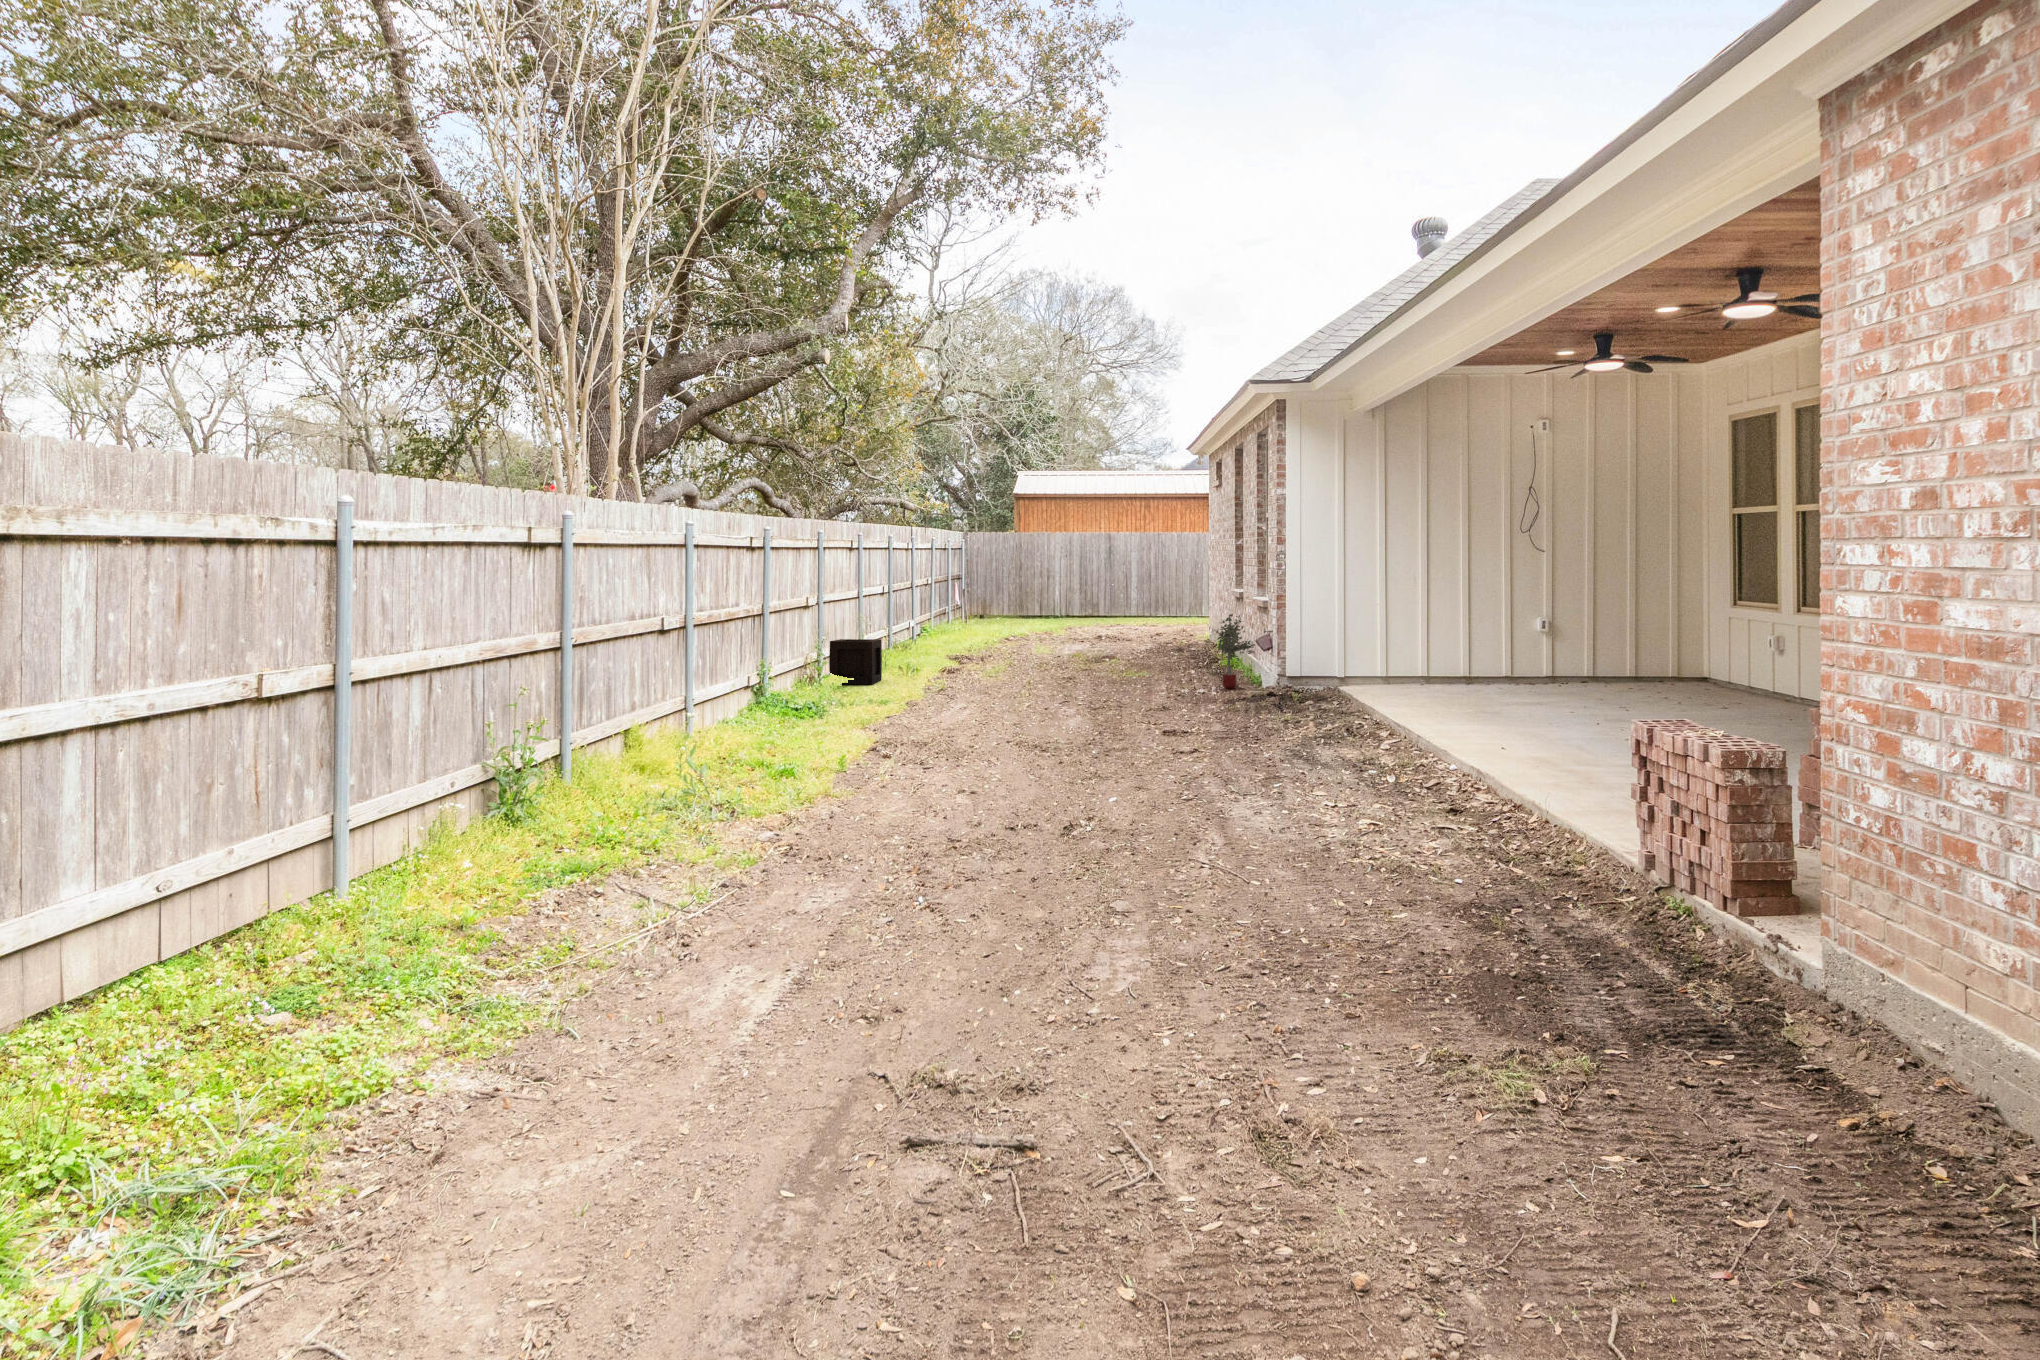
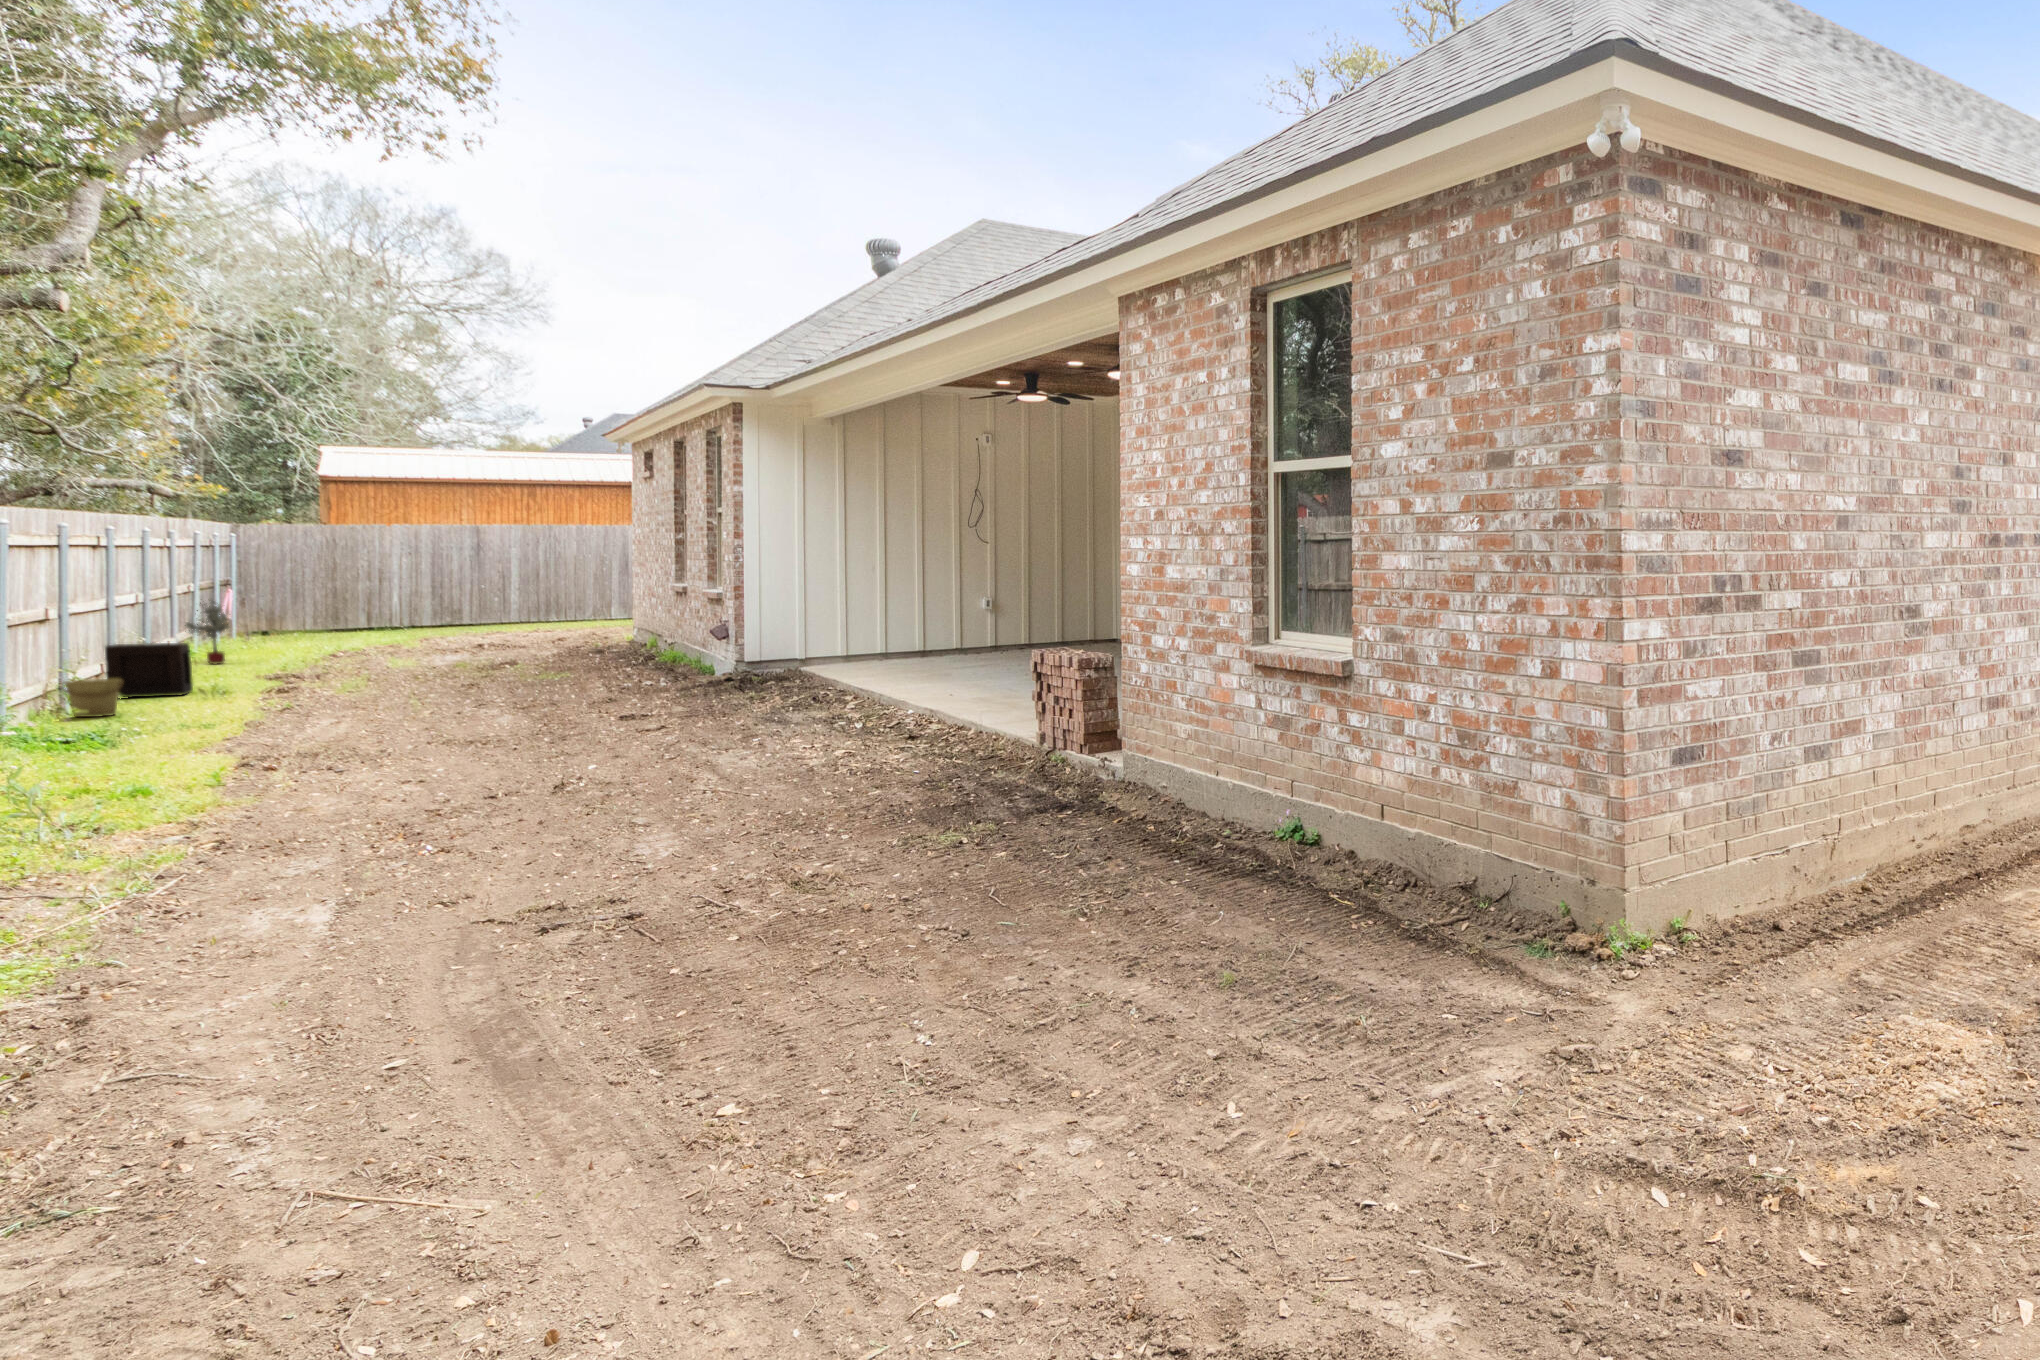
potted tree: present [1216,614,1255,689] -> present [185,599,229,664]
bucket: none [787,672,822,704] -> present [63,679,123,717]

